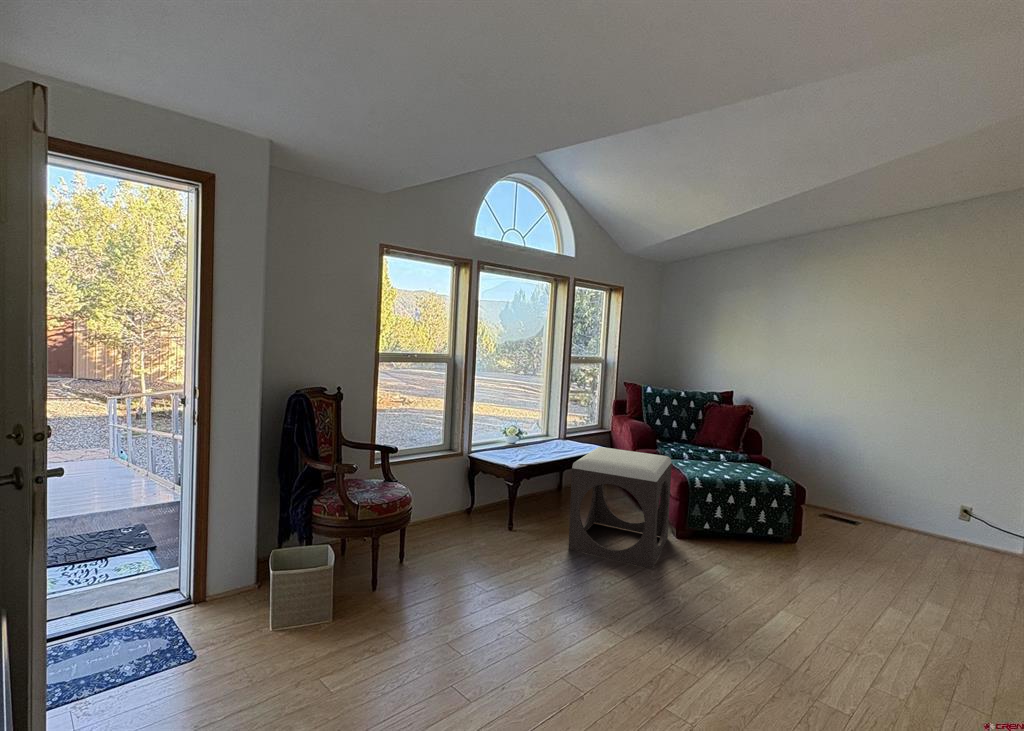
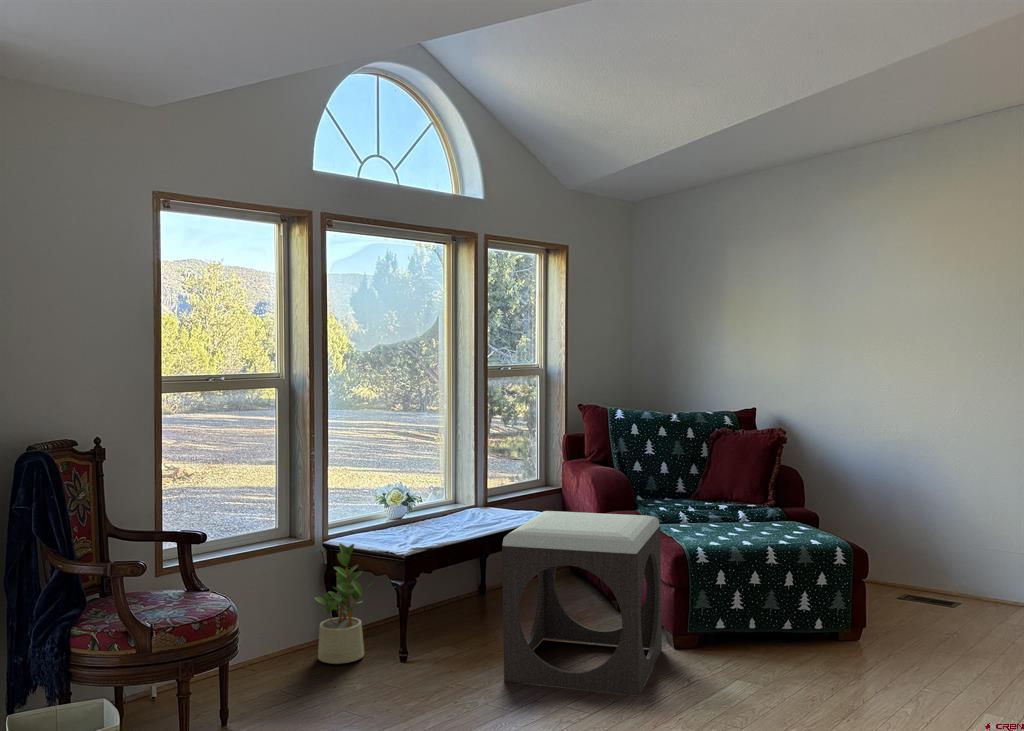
potted plant: none [460,456,494,526] -> present [314,543,372,664]

